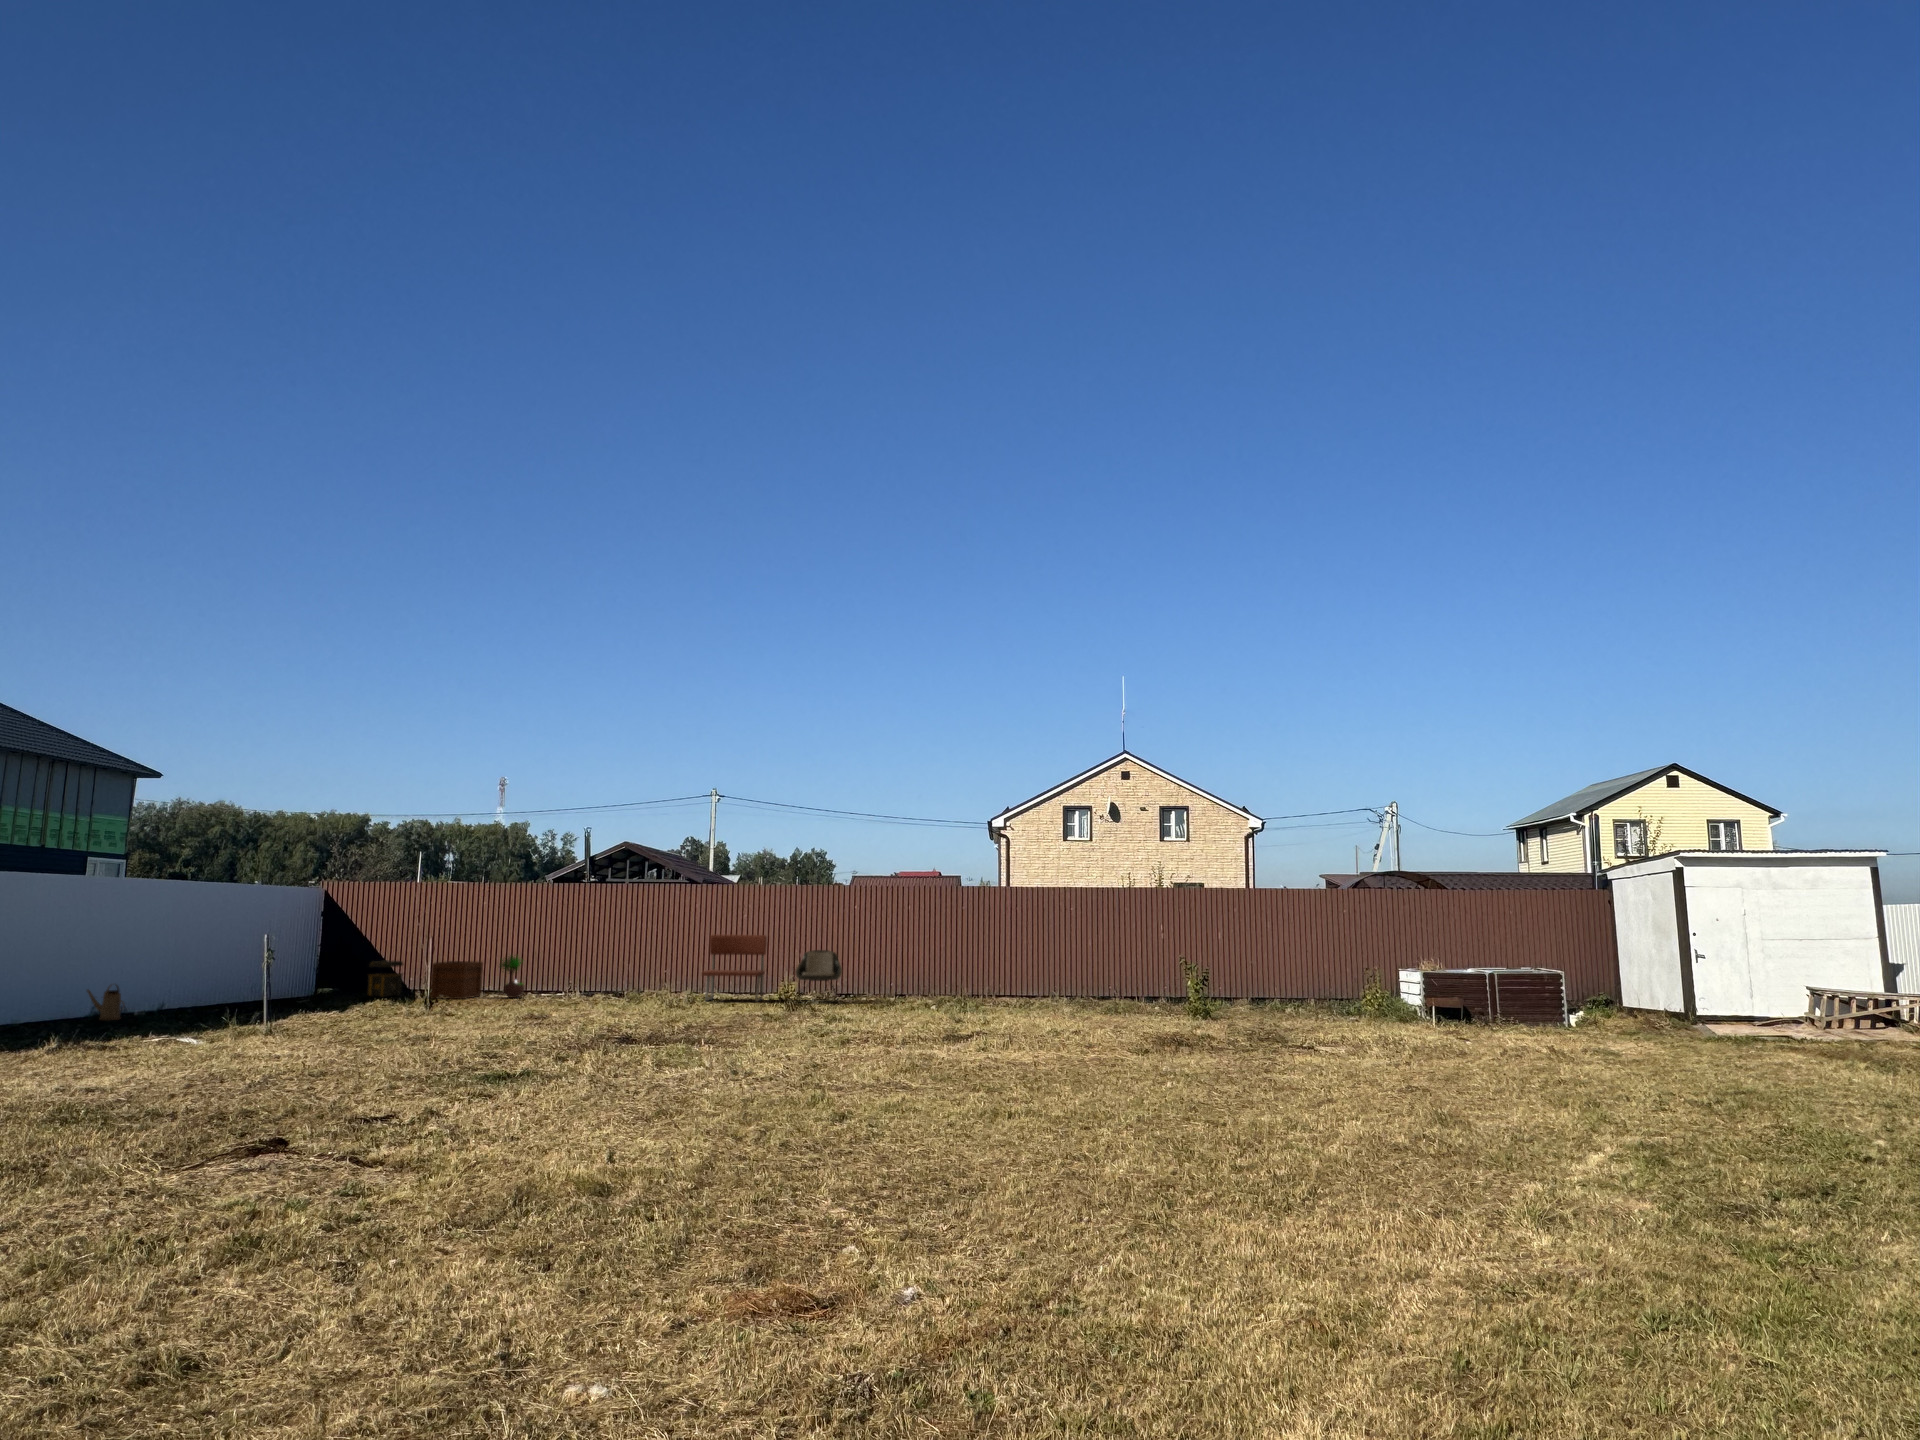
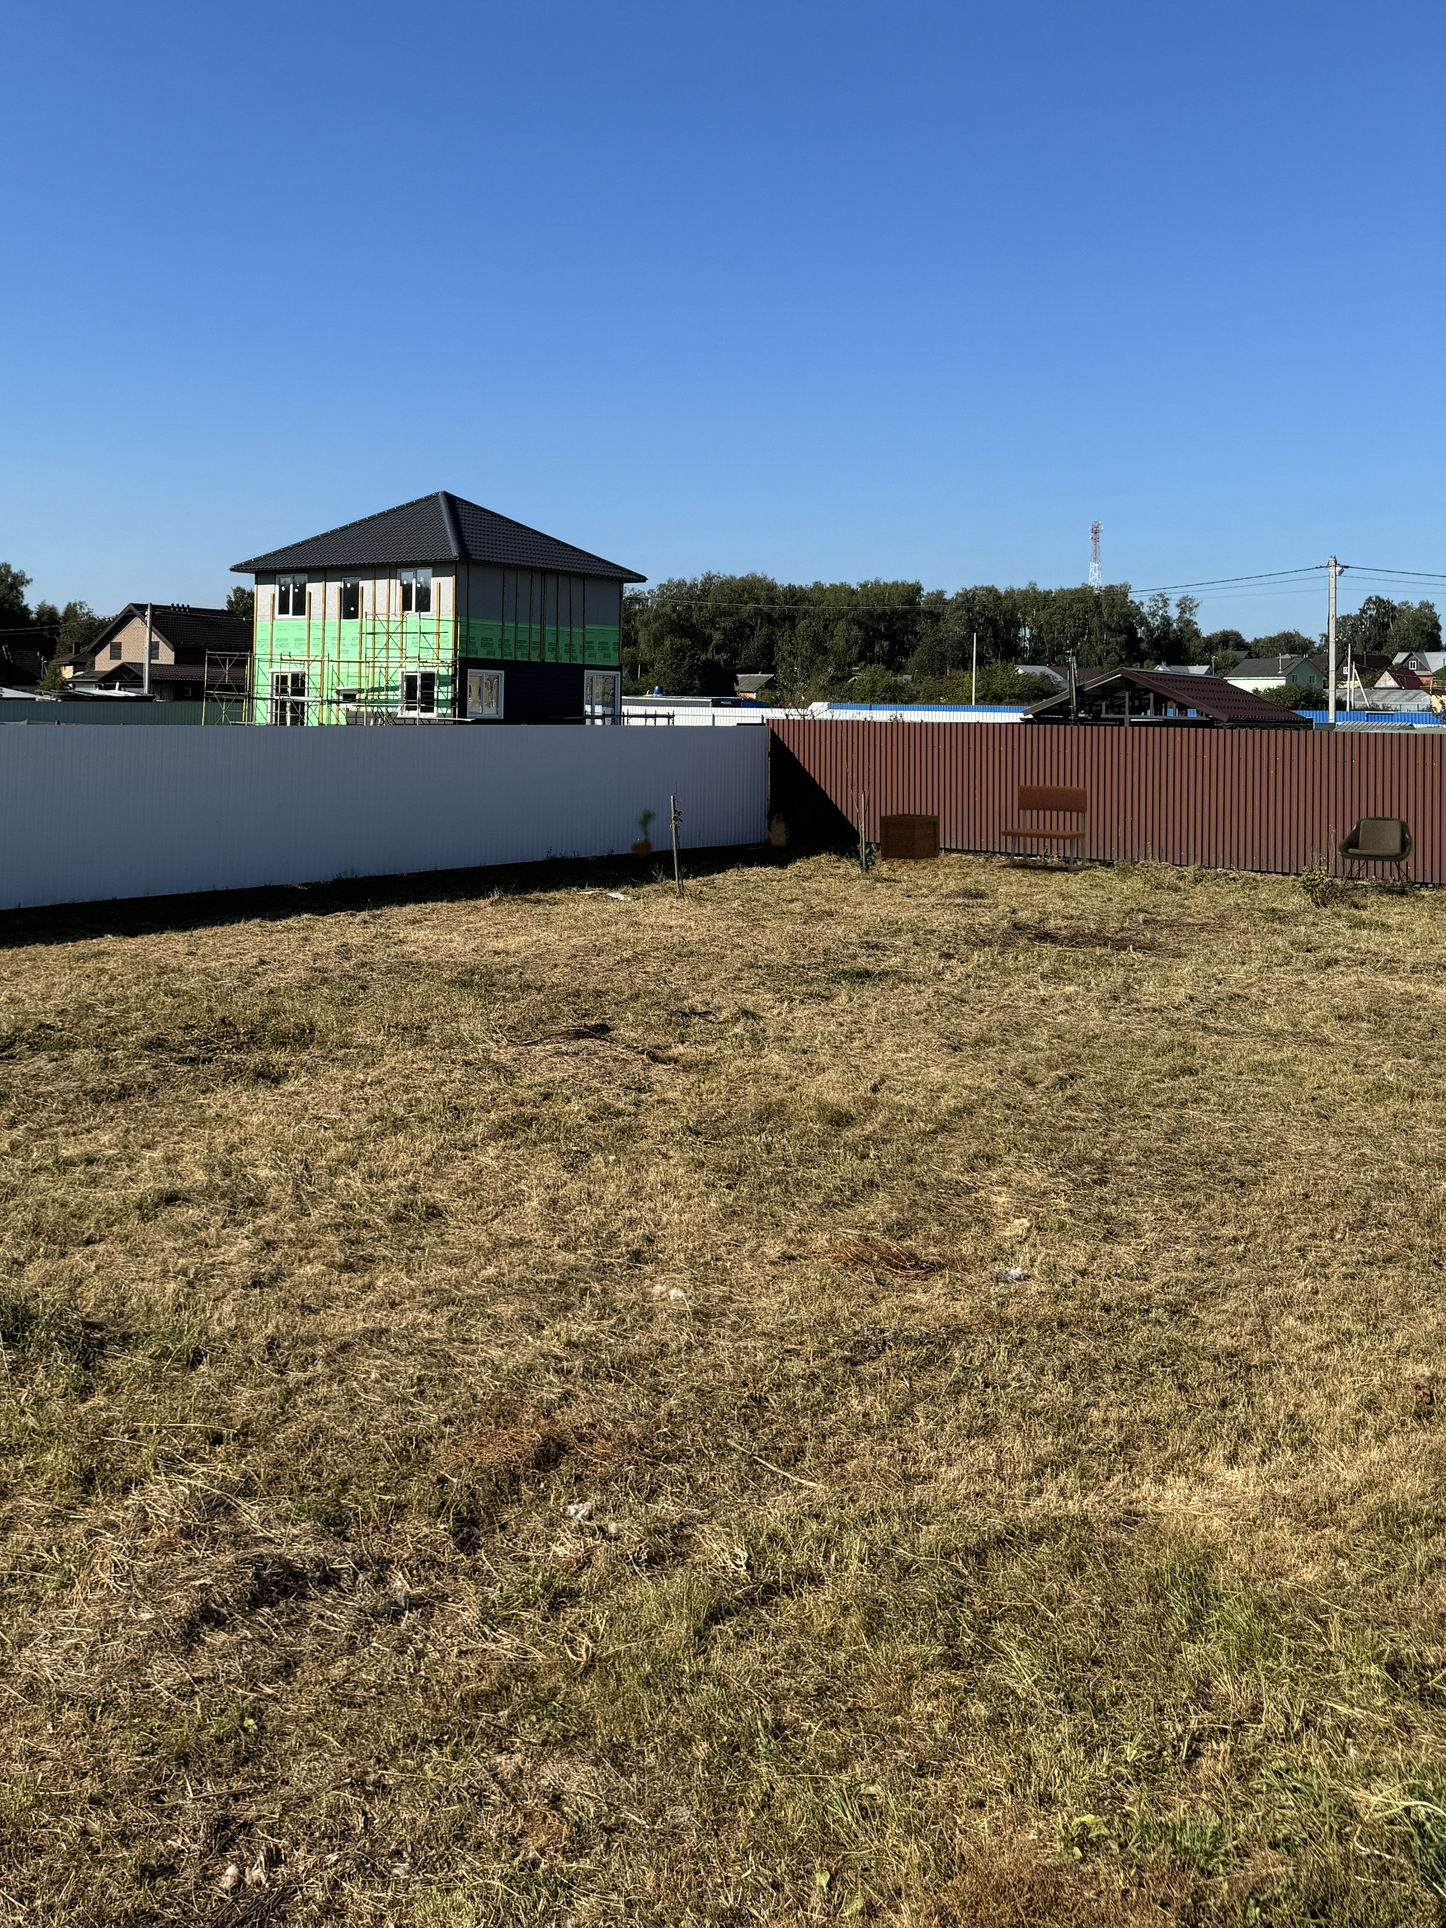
bench: present [702,935,767,1002] -> present [1001,785,1087,871]
potted tree: present [499,956,525,998] -> present [631,811,656,858]
toolbox: present [367,960,404,997] -> none [817,810,855,852]
watering can: present [87,985,125,1020] -> present [764,818,786,846]

